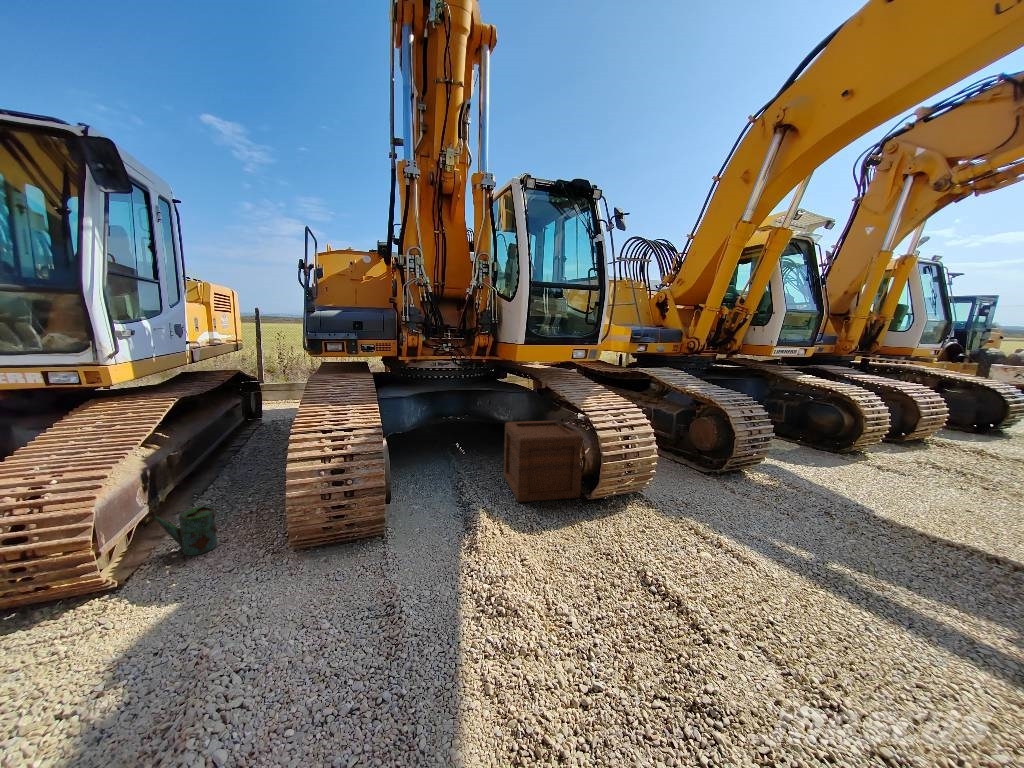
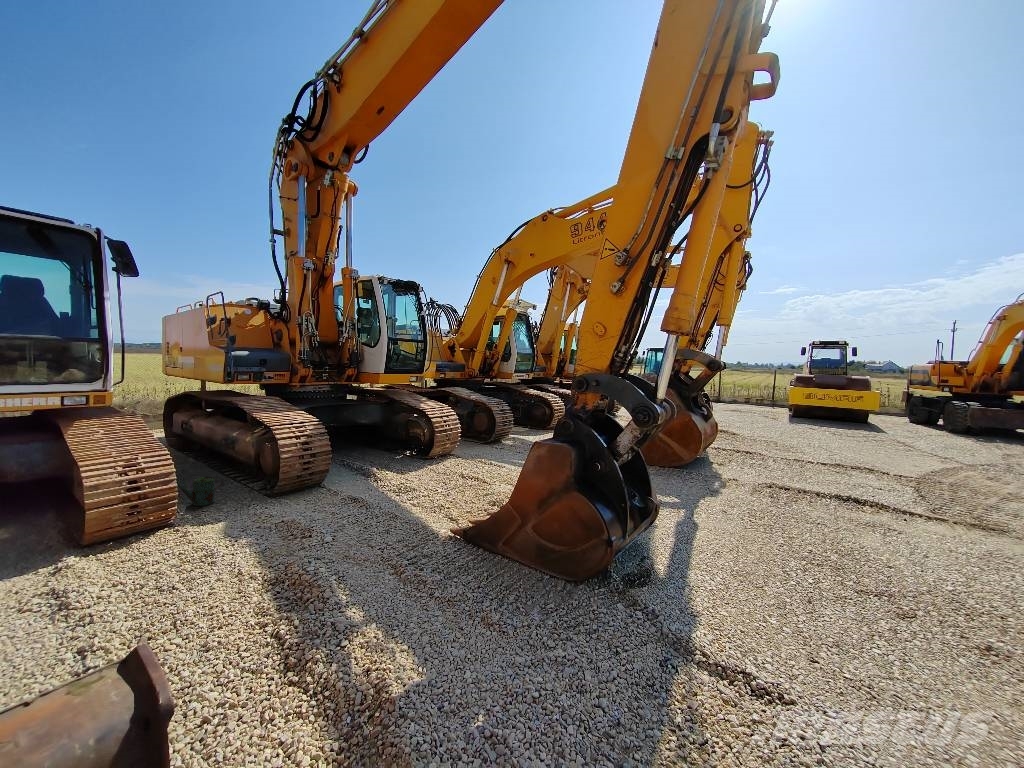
wooden crate: present [504,421,584,502] -> none [371,419,423,465]

